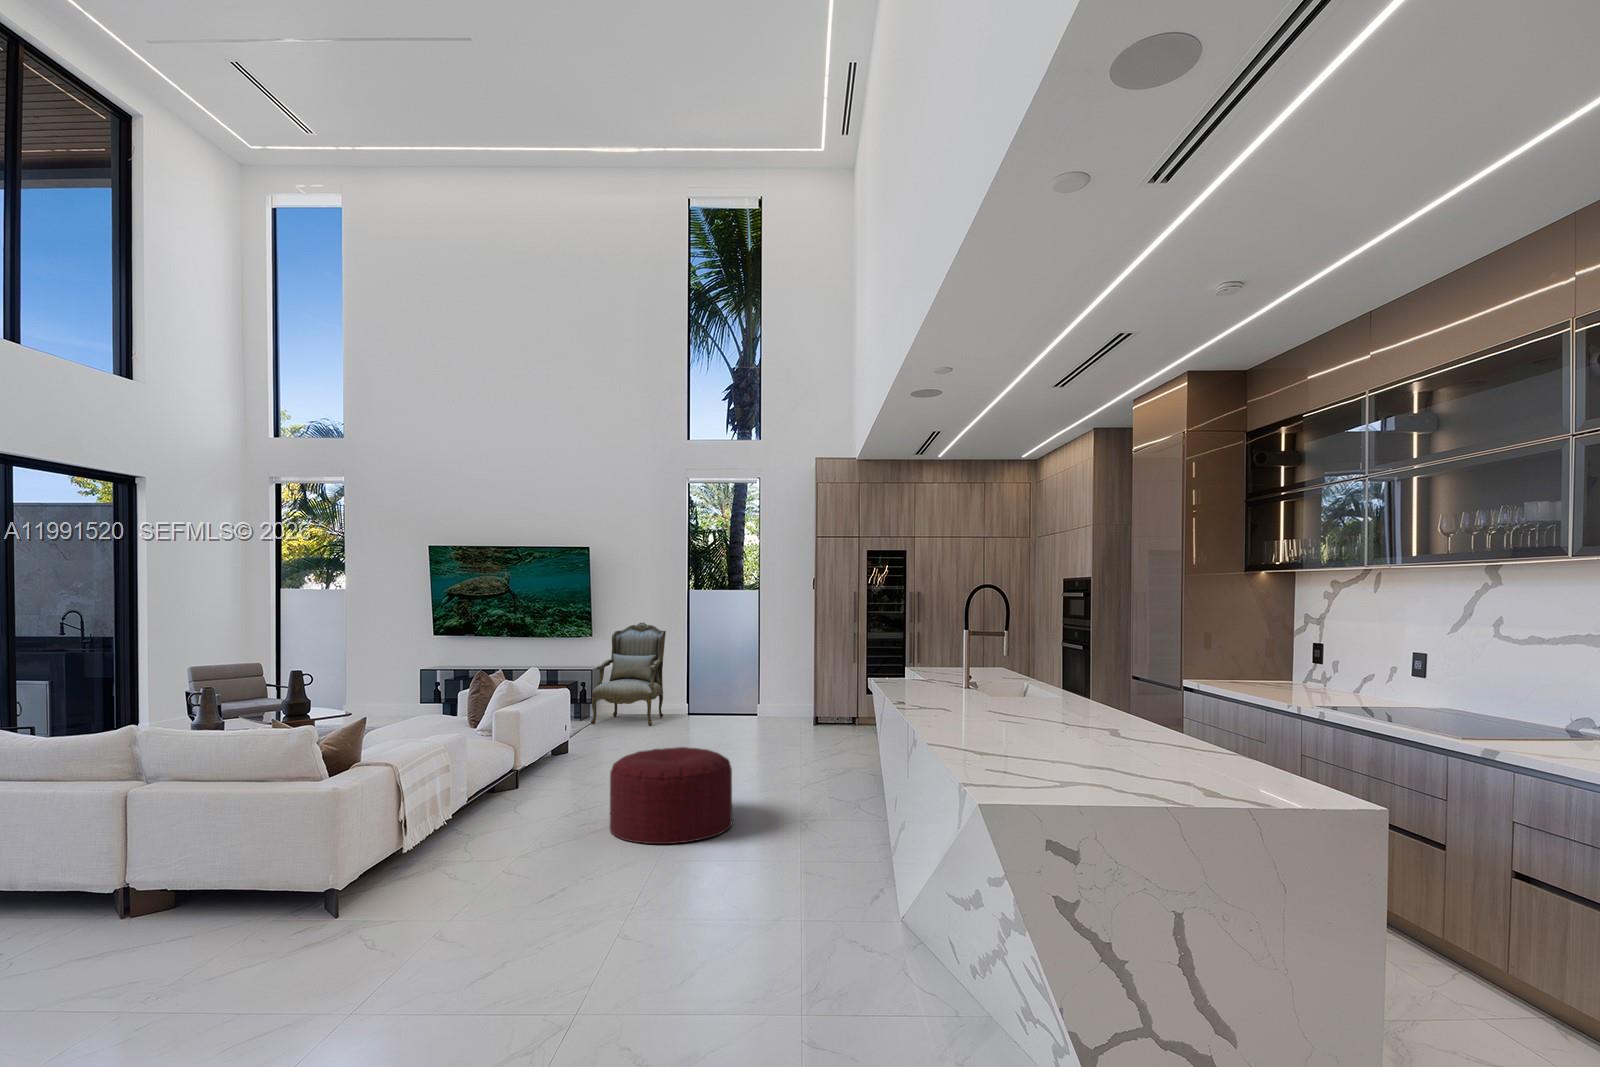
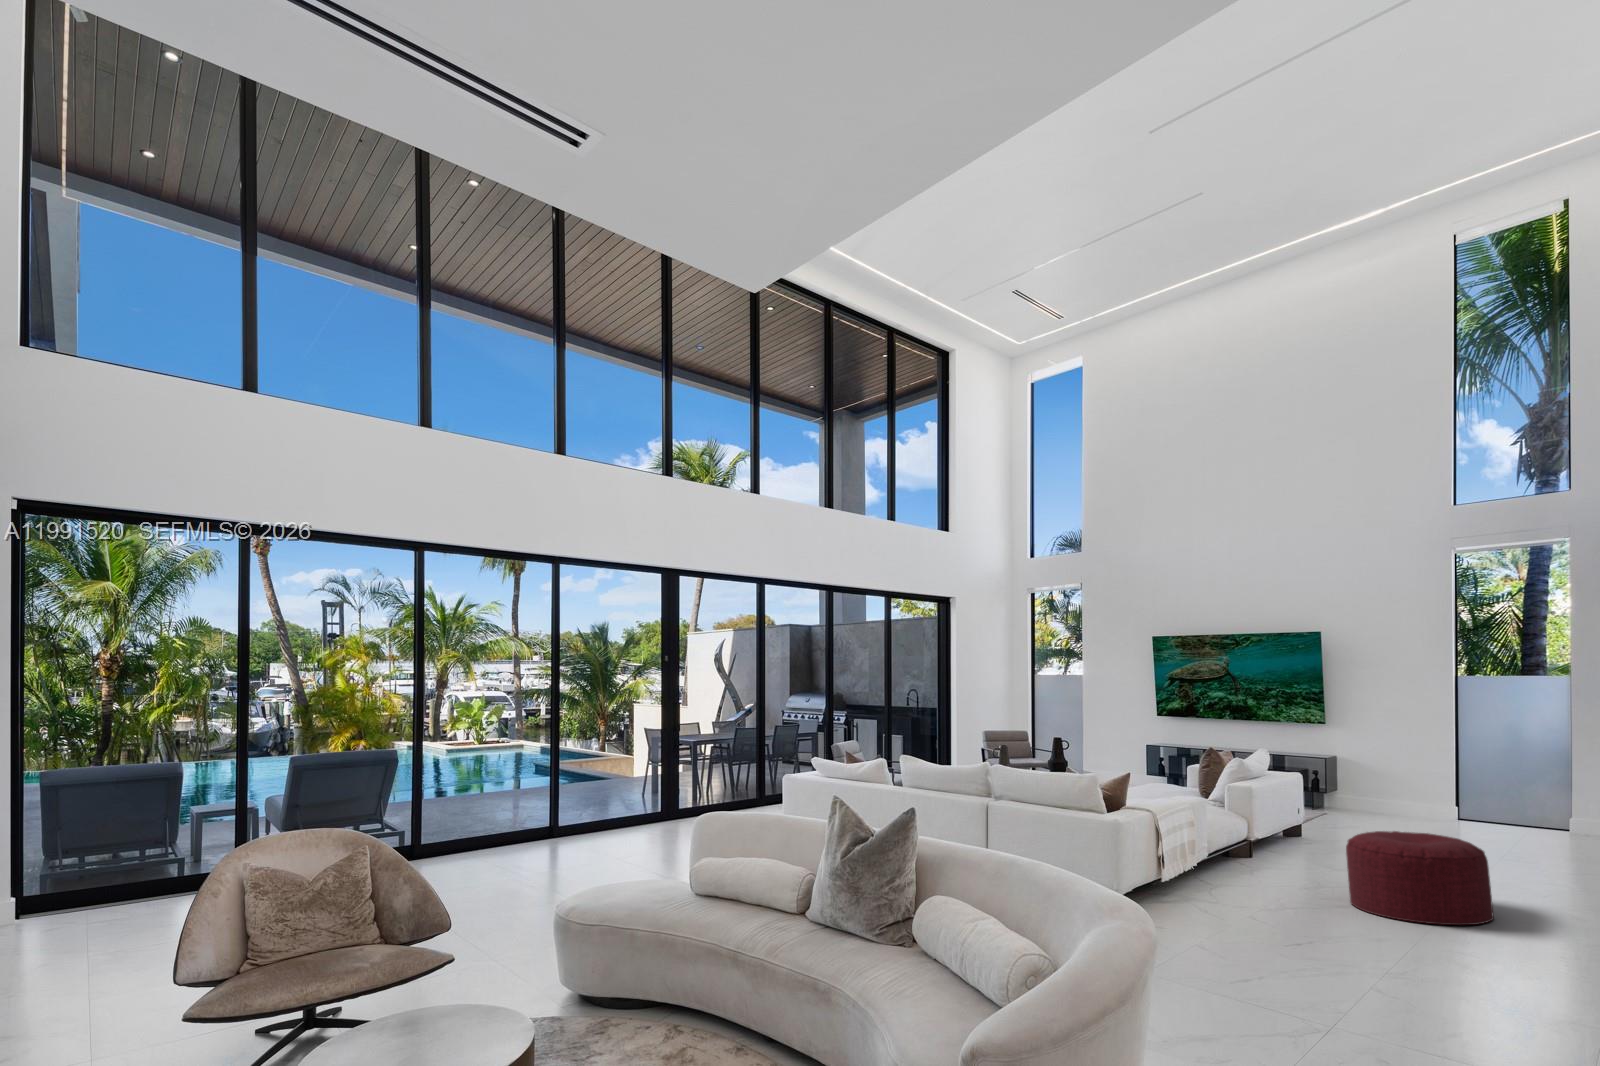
armchair: present [591,623,666,726] -> none [1327,710,1416,824]

